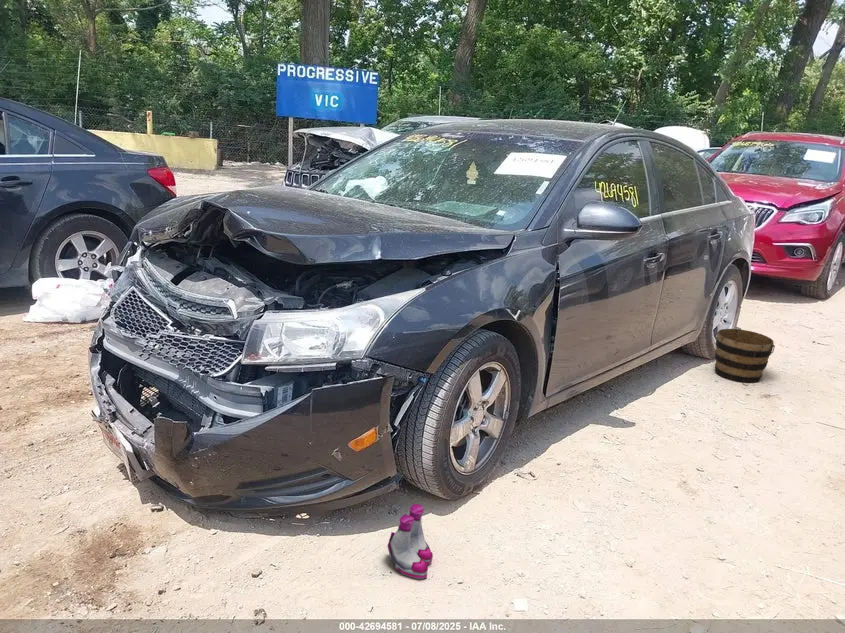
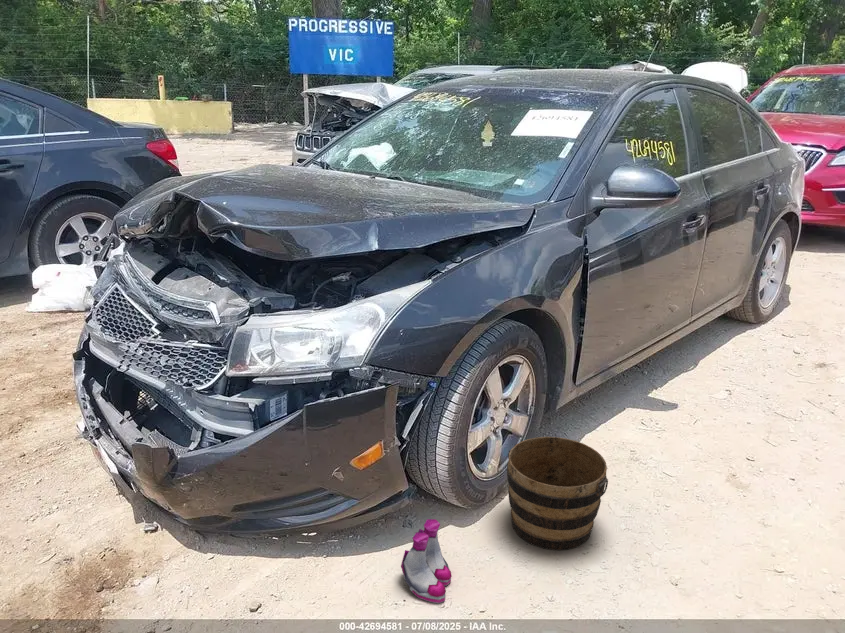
bucket: present [715,329,775,383] -> present [507,437,608,550]

